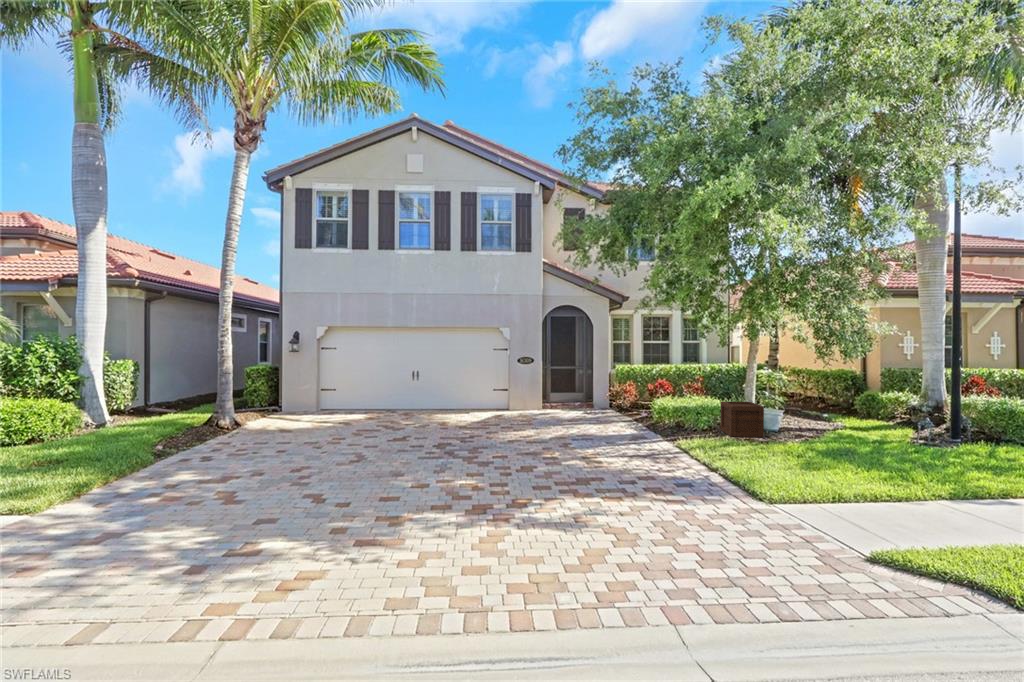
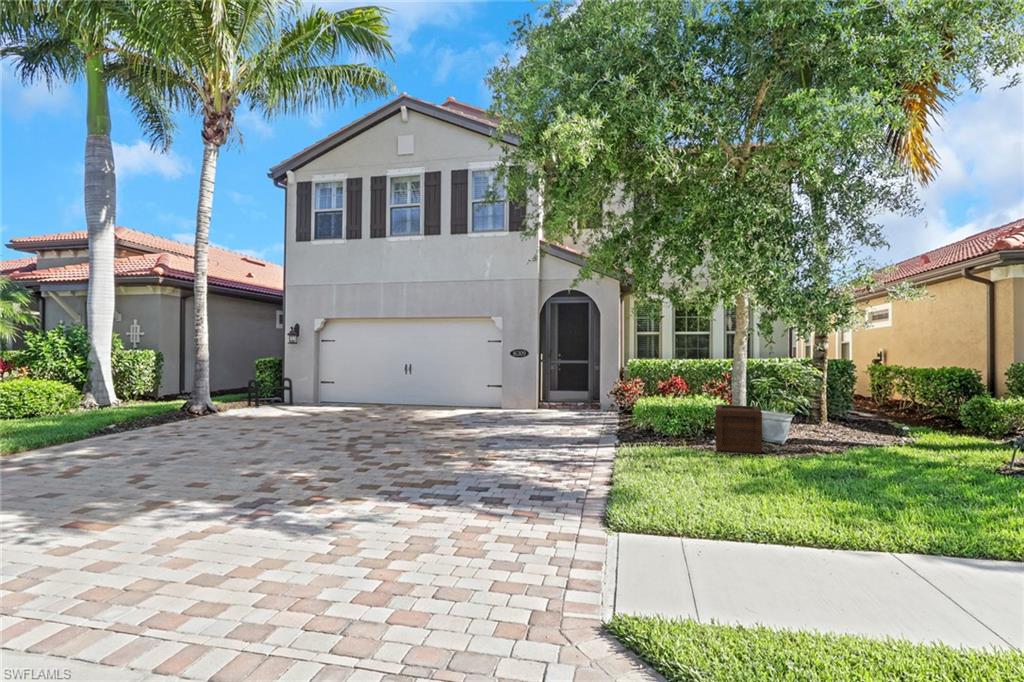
bench: none [251,384,297,415] -> present [248,378,293,407]

